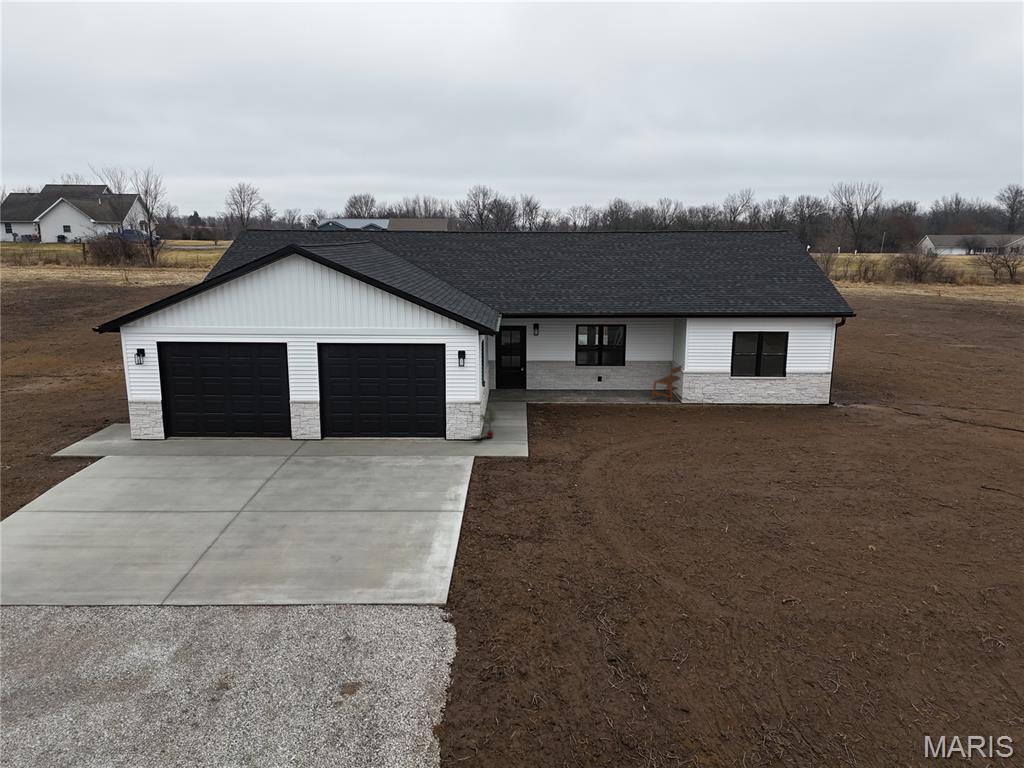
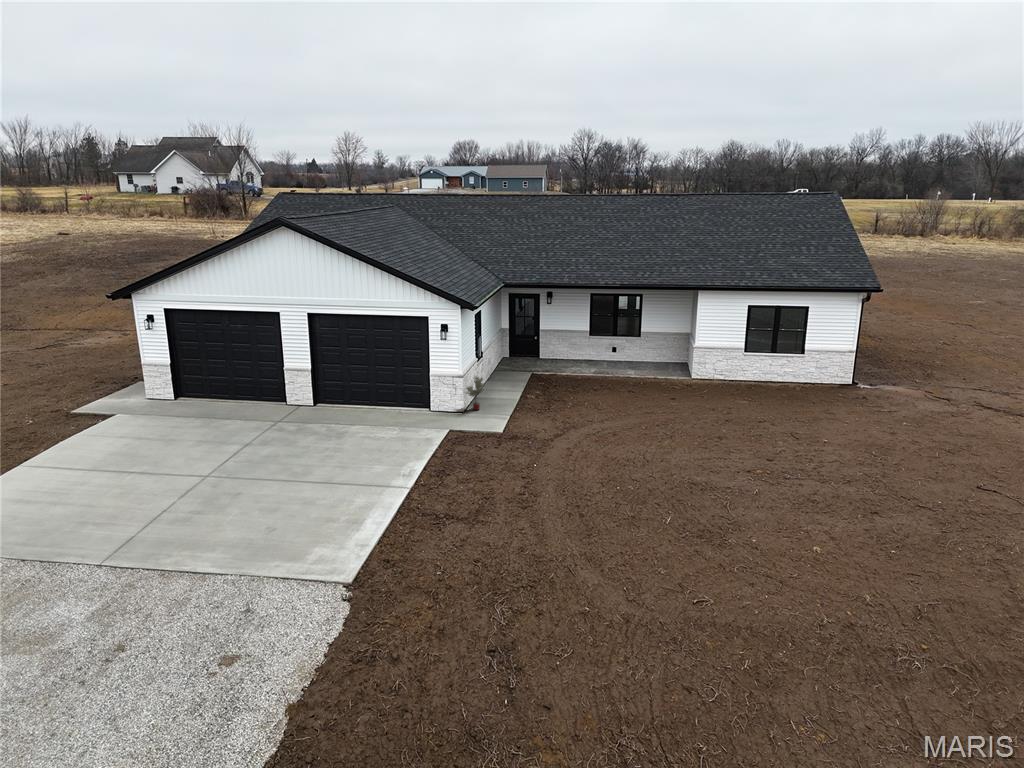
bench: present [652,365,682,402] -> none [660,337,698,377]

